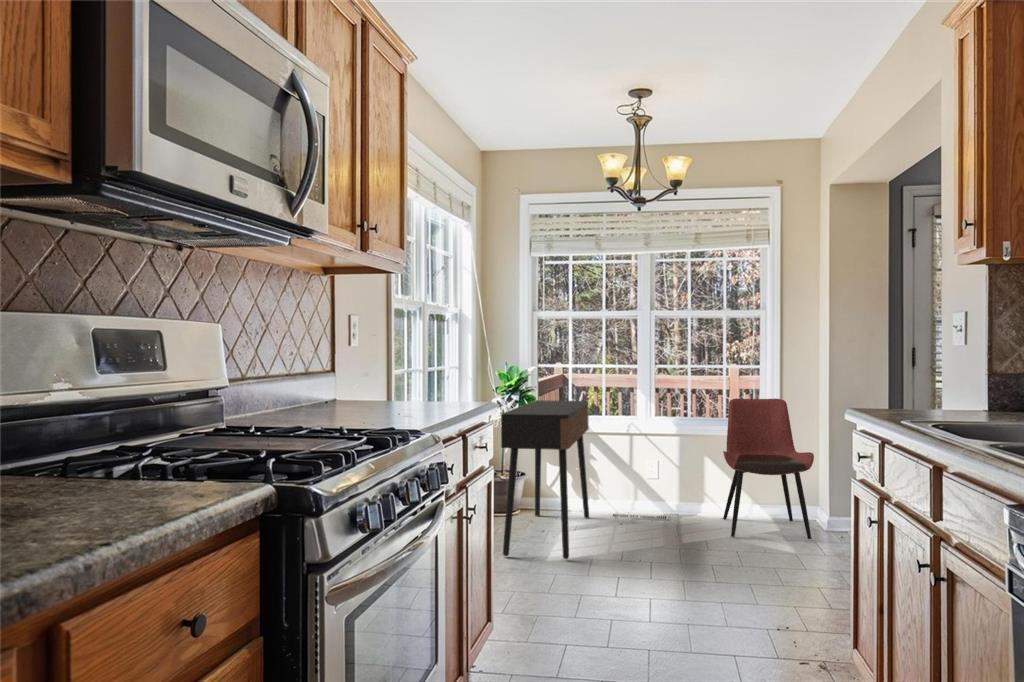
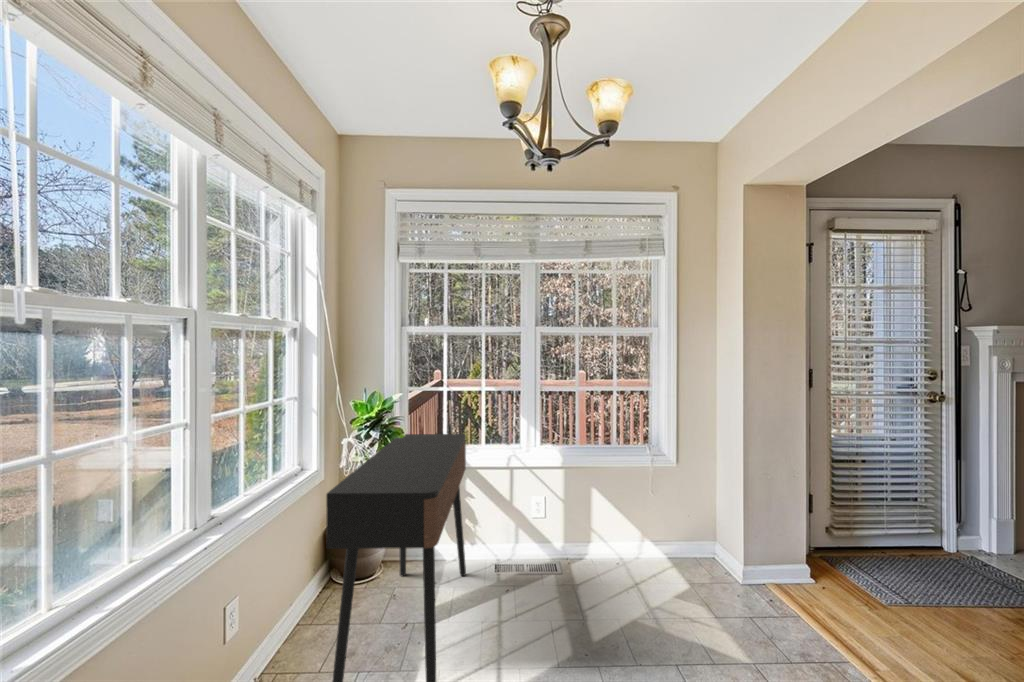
dining chair: present [723,398,814,539] -> none [617,426,737,611]

